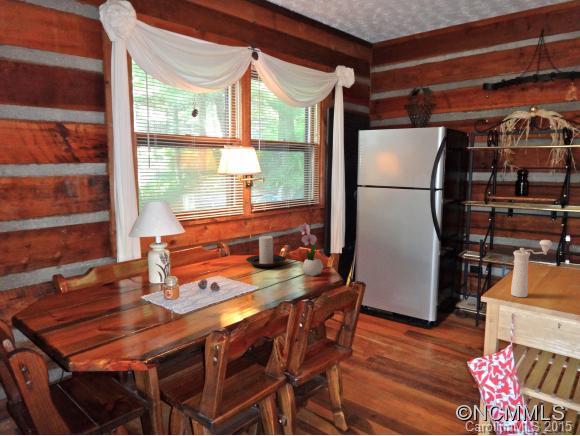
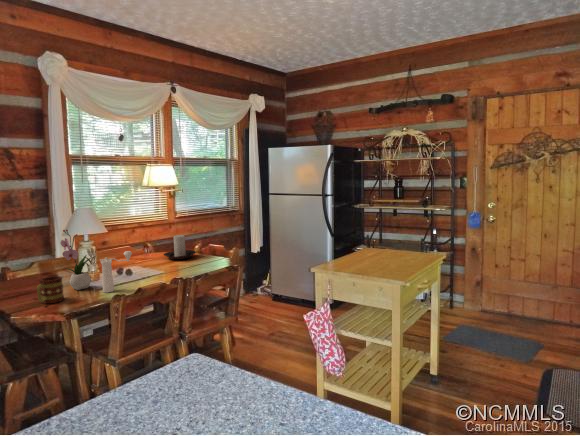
flower arrangement: present [299,214,323,276] -> present [61,230,92,290]
pepper mill: present [511,240,552,297] -> present [100,251,132,293]
mug: none [104,294,138,334] -> present [37,276,64,304]

